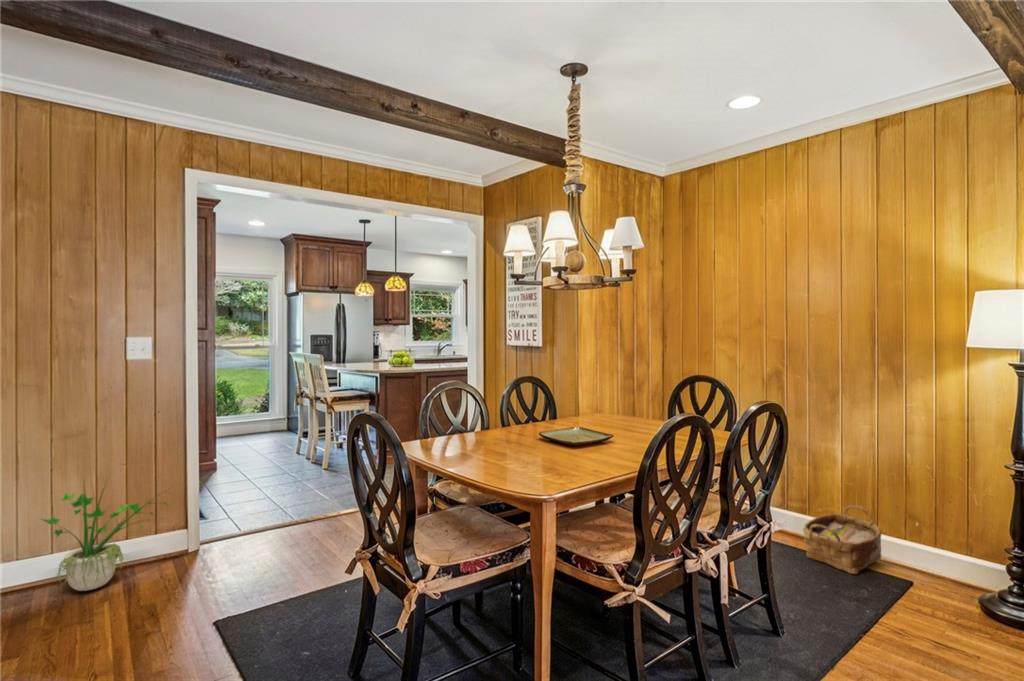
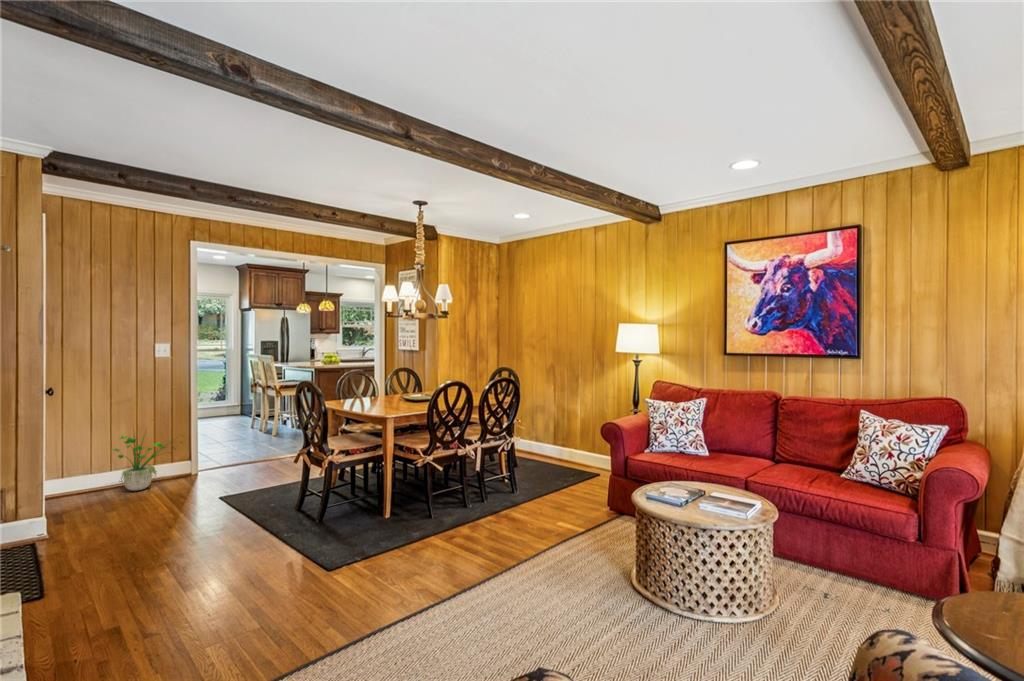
woven basket: present [803,505,881,574] -> none [556,438,595,472]

